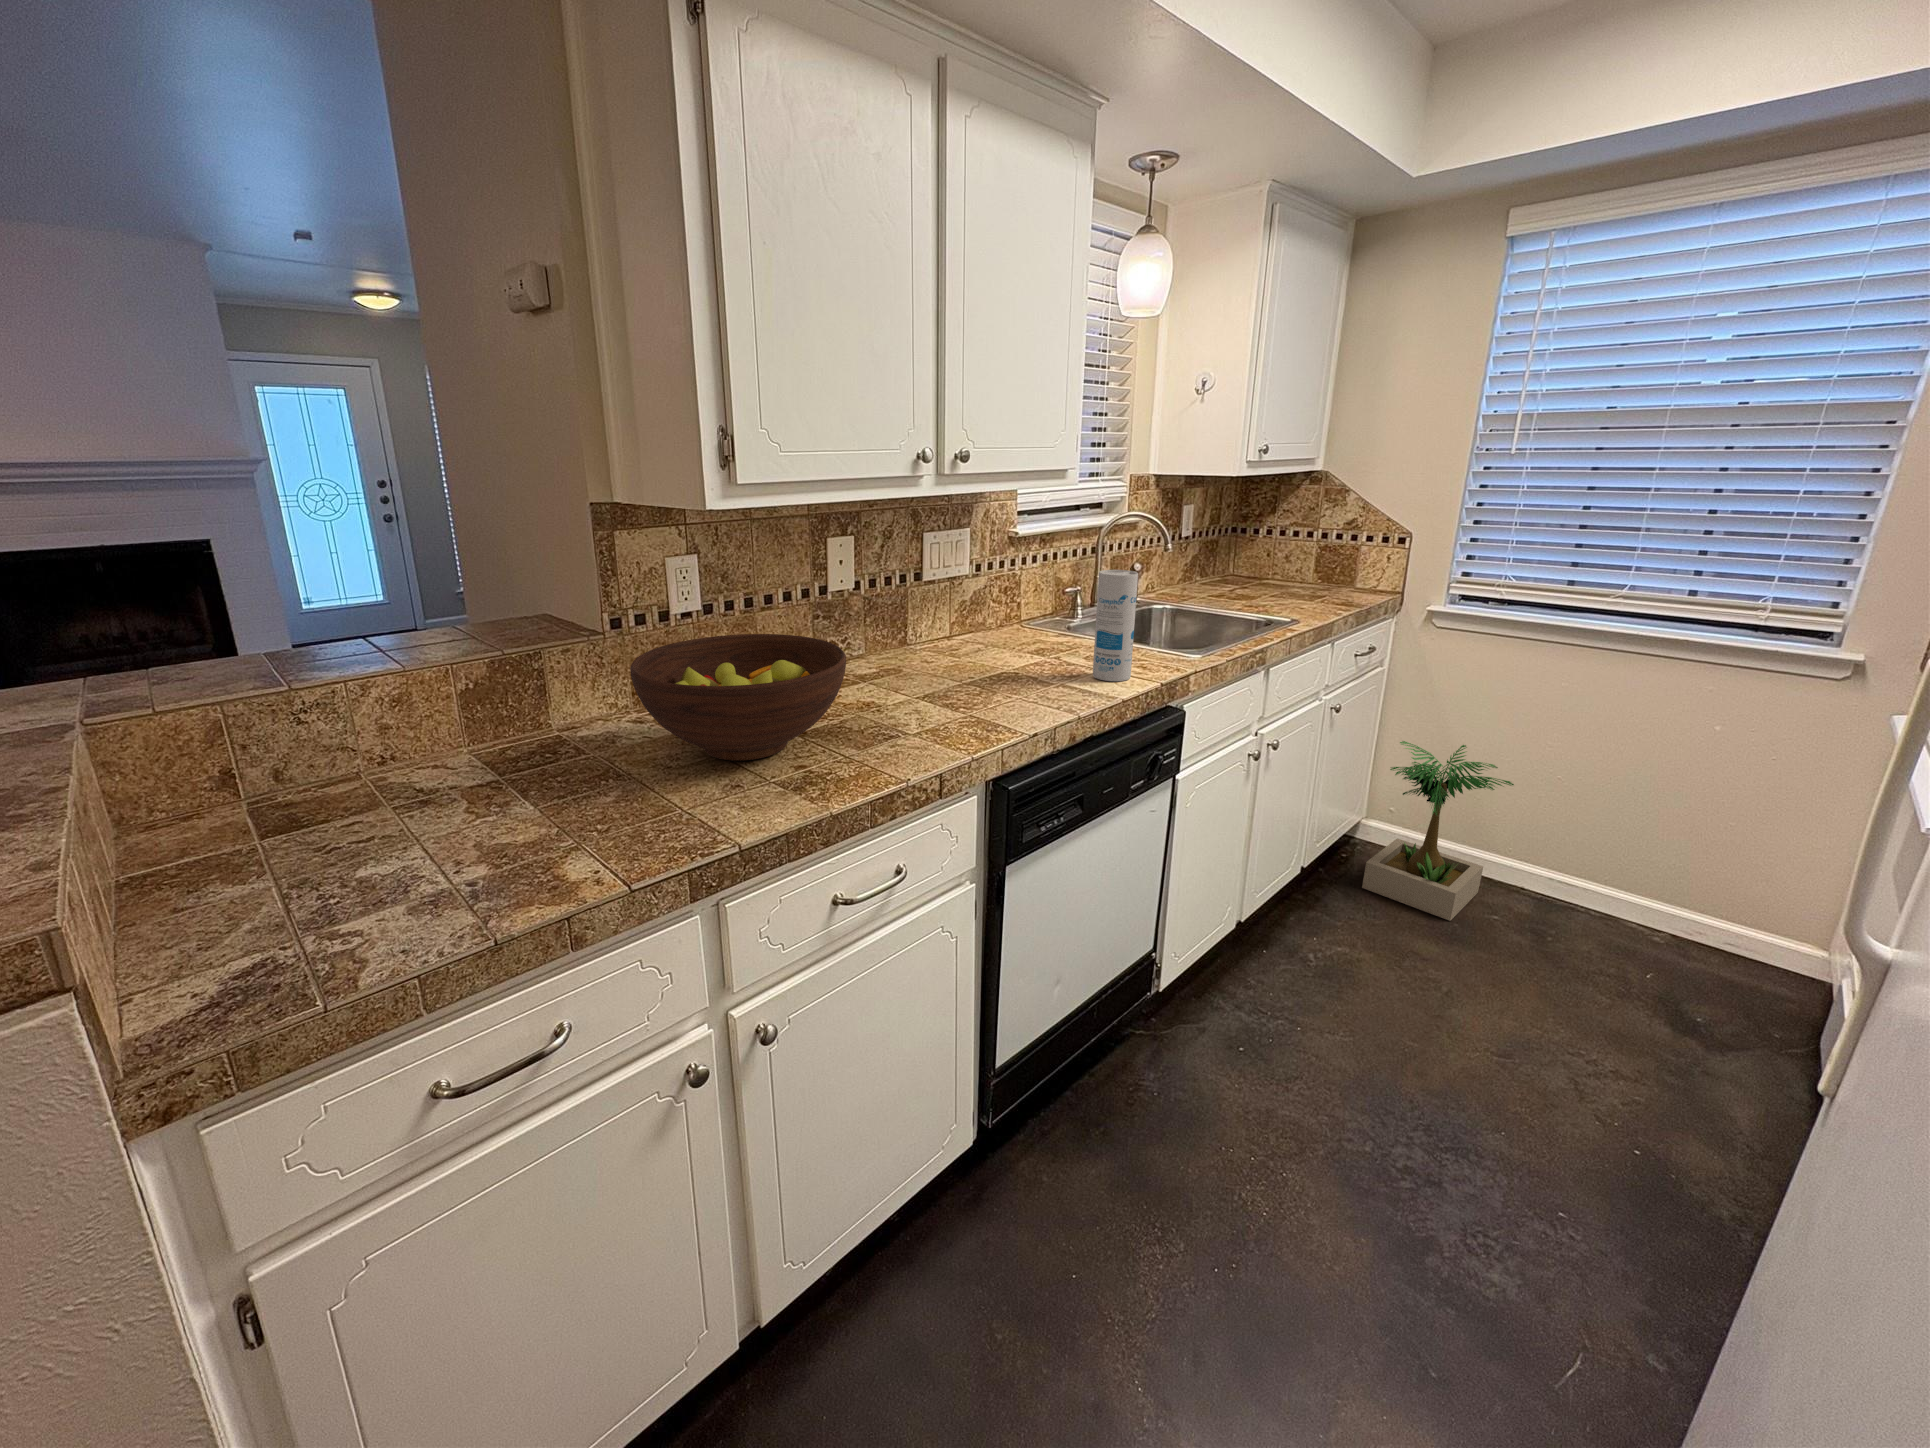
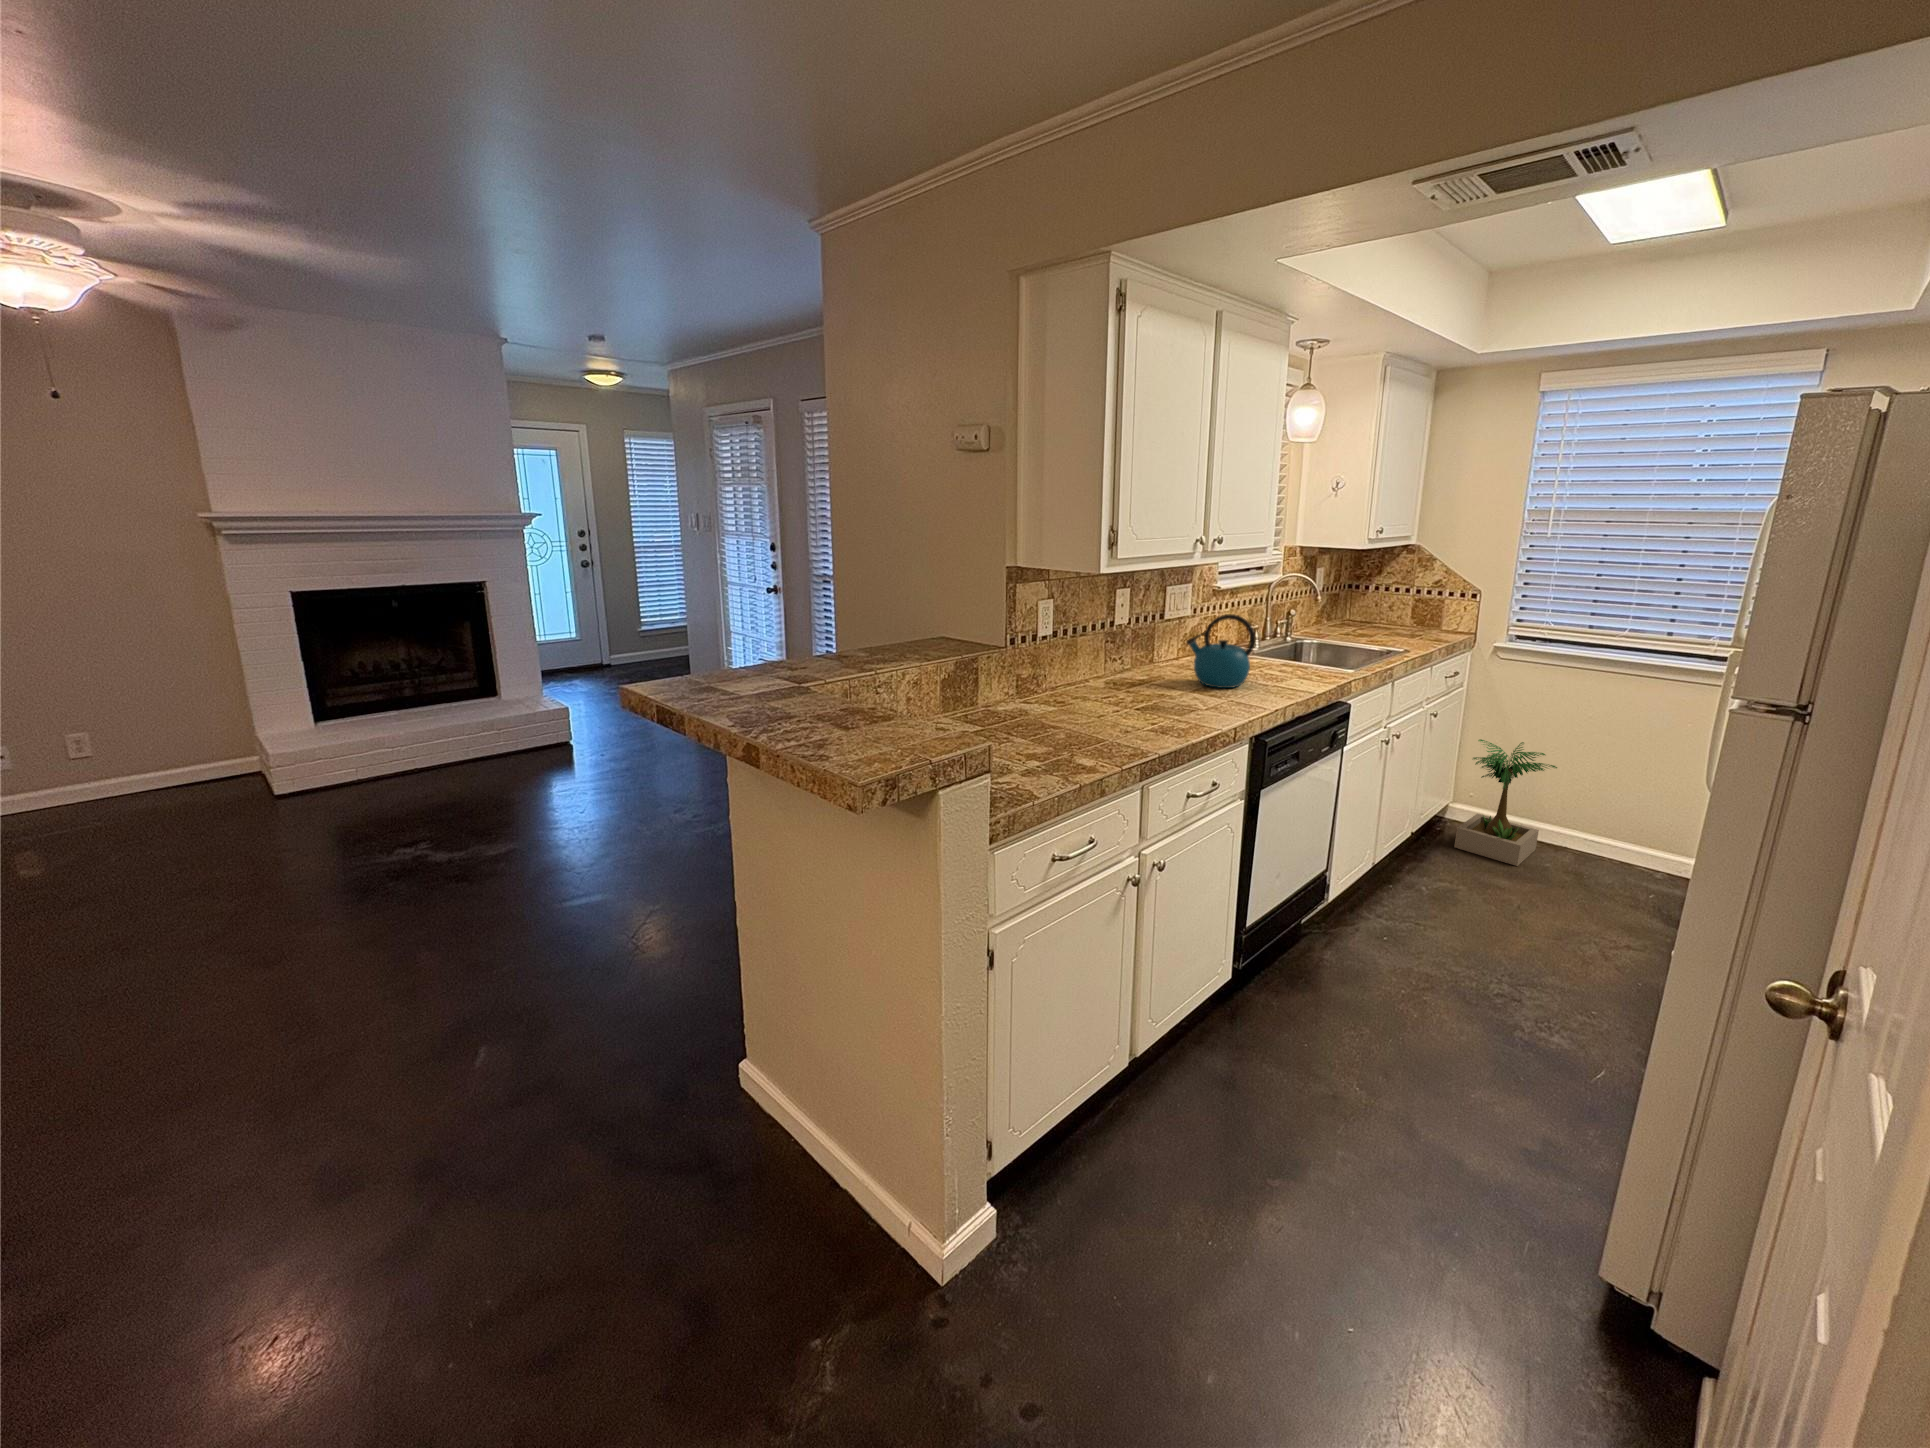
canister: present [1093,570,1138,681] -> none [1293,613,1324,683]
kettle: none [921,574,1024,691] -> present [1187,614,1255,688]
fruit bowl: present [630,634,846,761] -> none [1056,648,1180,719]

